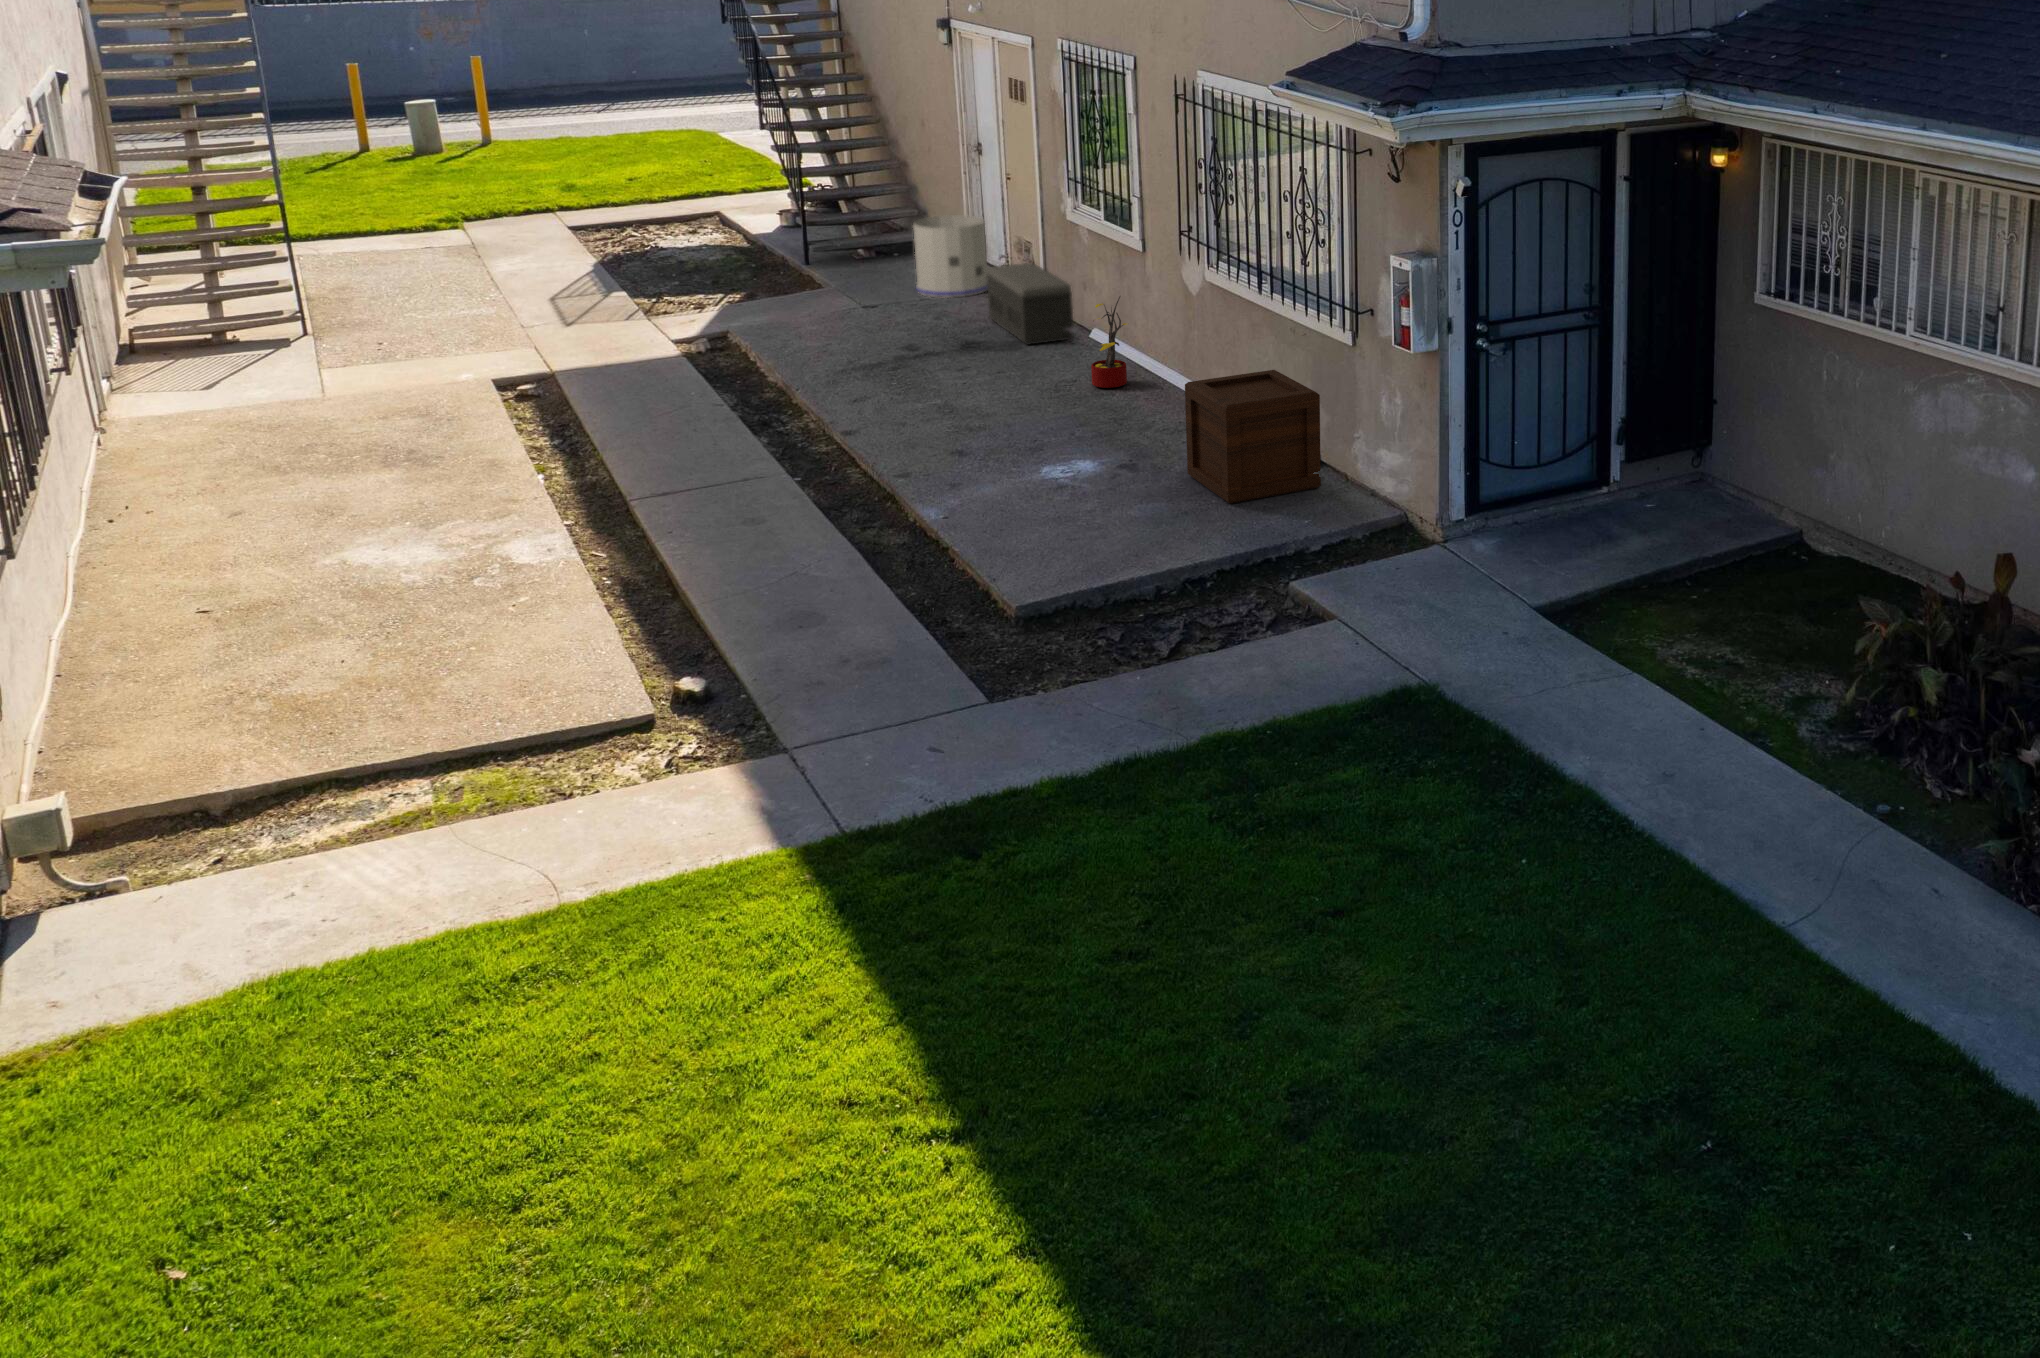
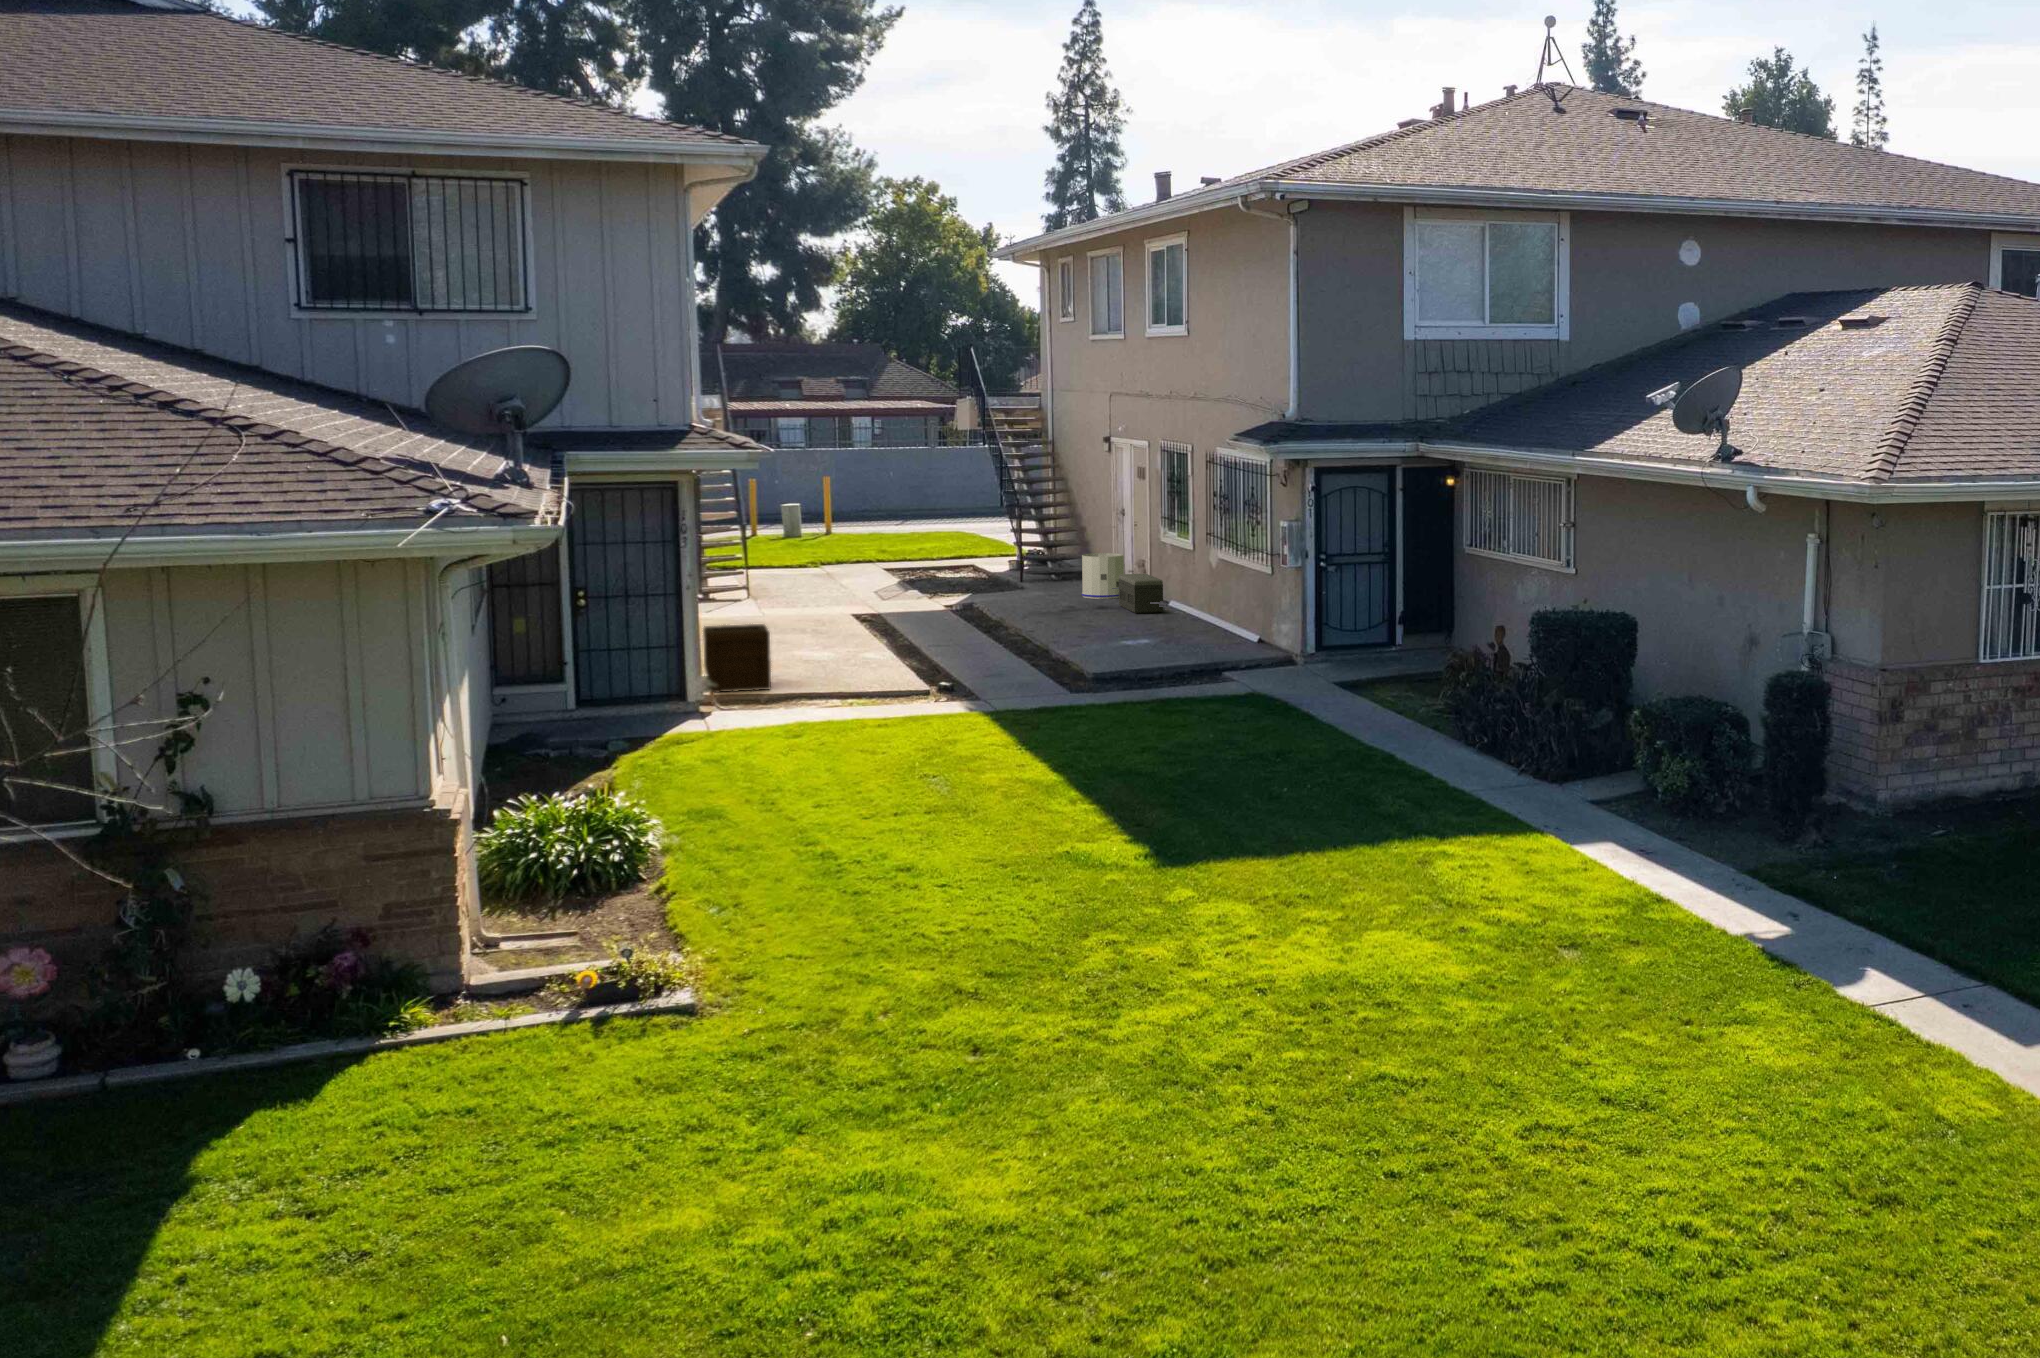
decorative plant: present [1091,297,1127,388] -> none [1164,578,1188,626]
wooden crate: present [1185,370,1321,504] -> present [703,624,771,693]

